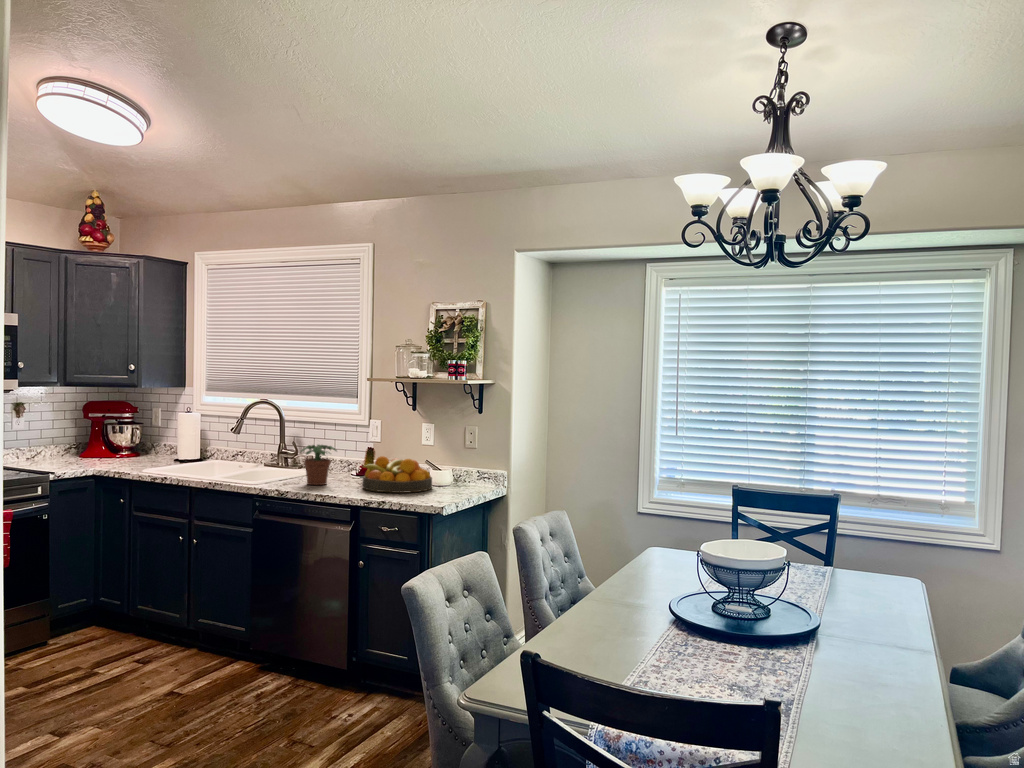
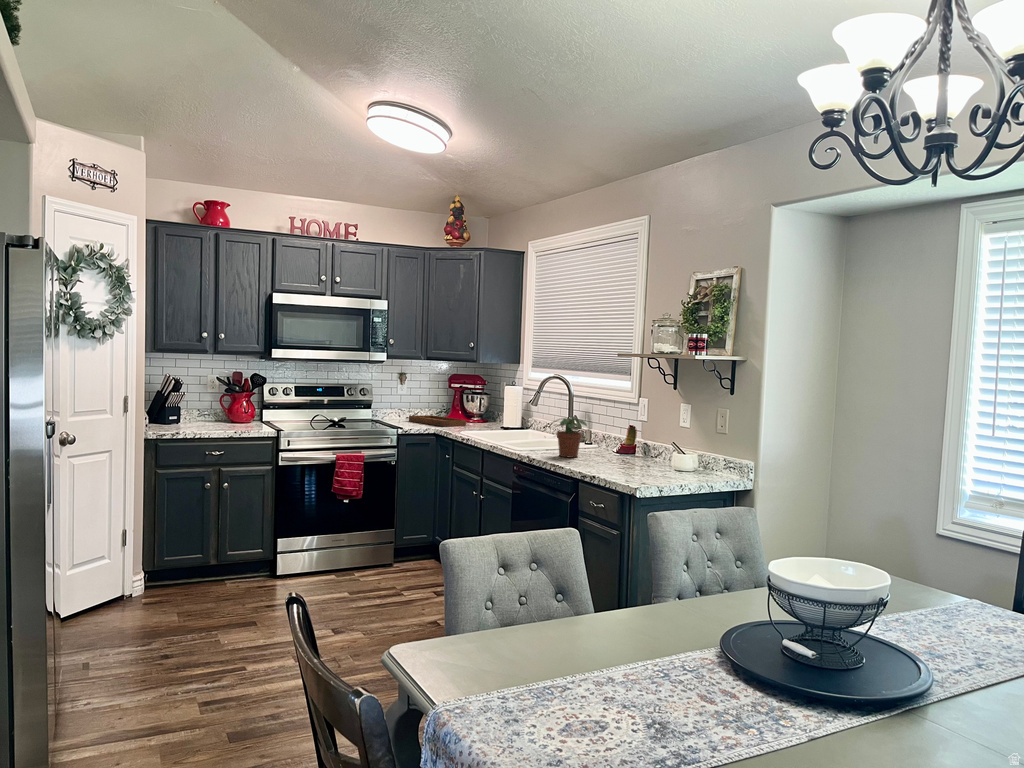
tray: none [40,438,126,465] -> present [409,404,466,426]
fruit bowl: present [362,456,432,493] -> none [598,434,671,473]

